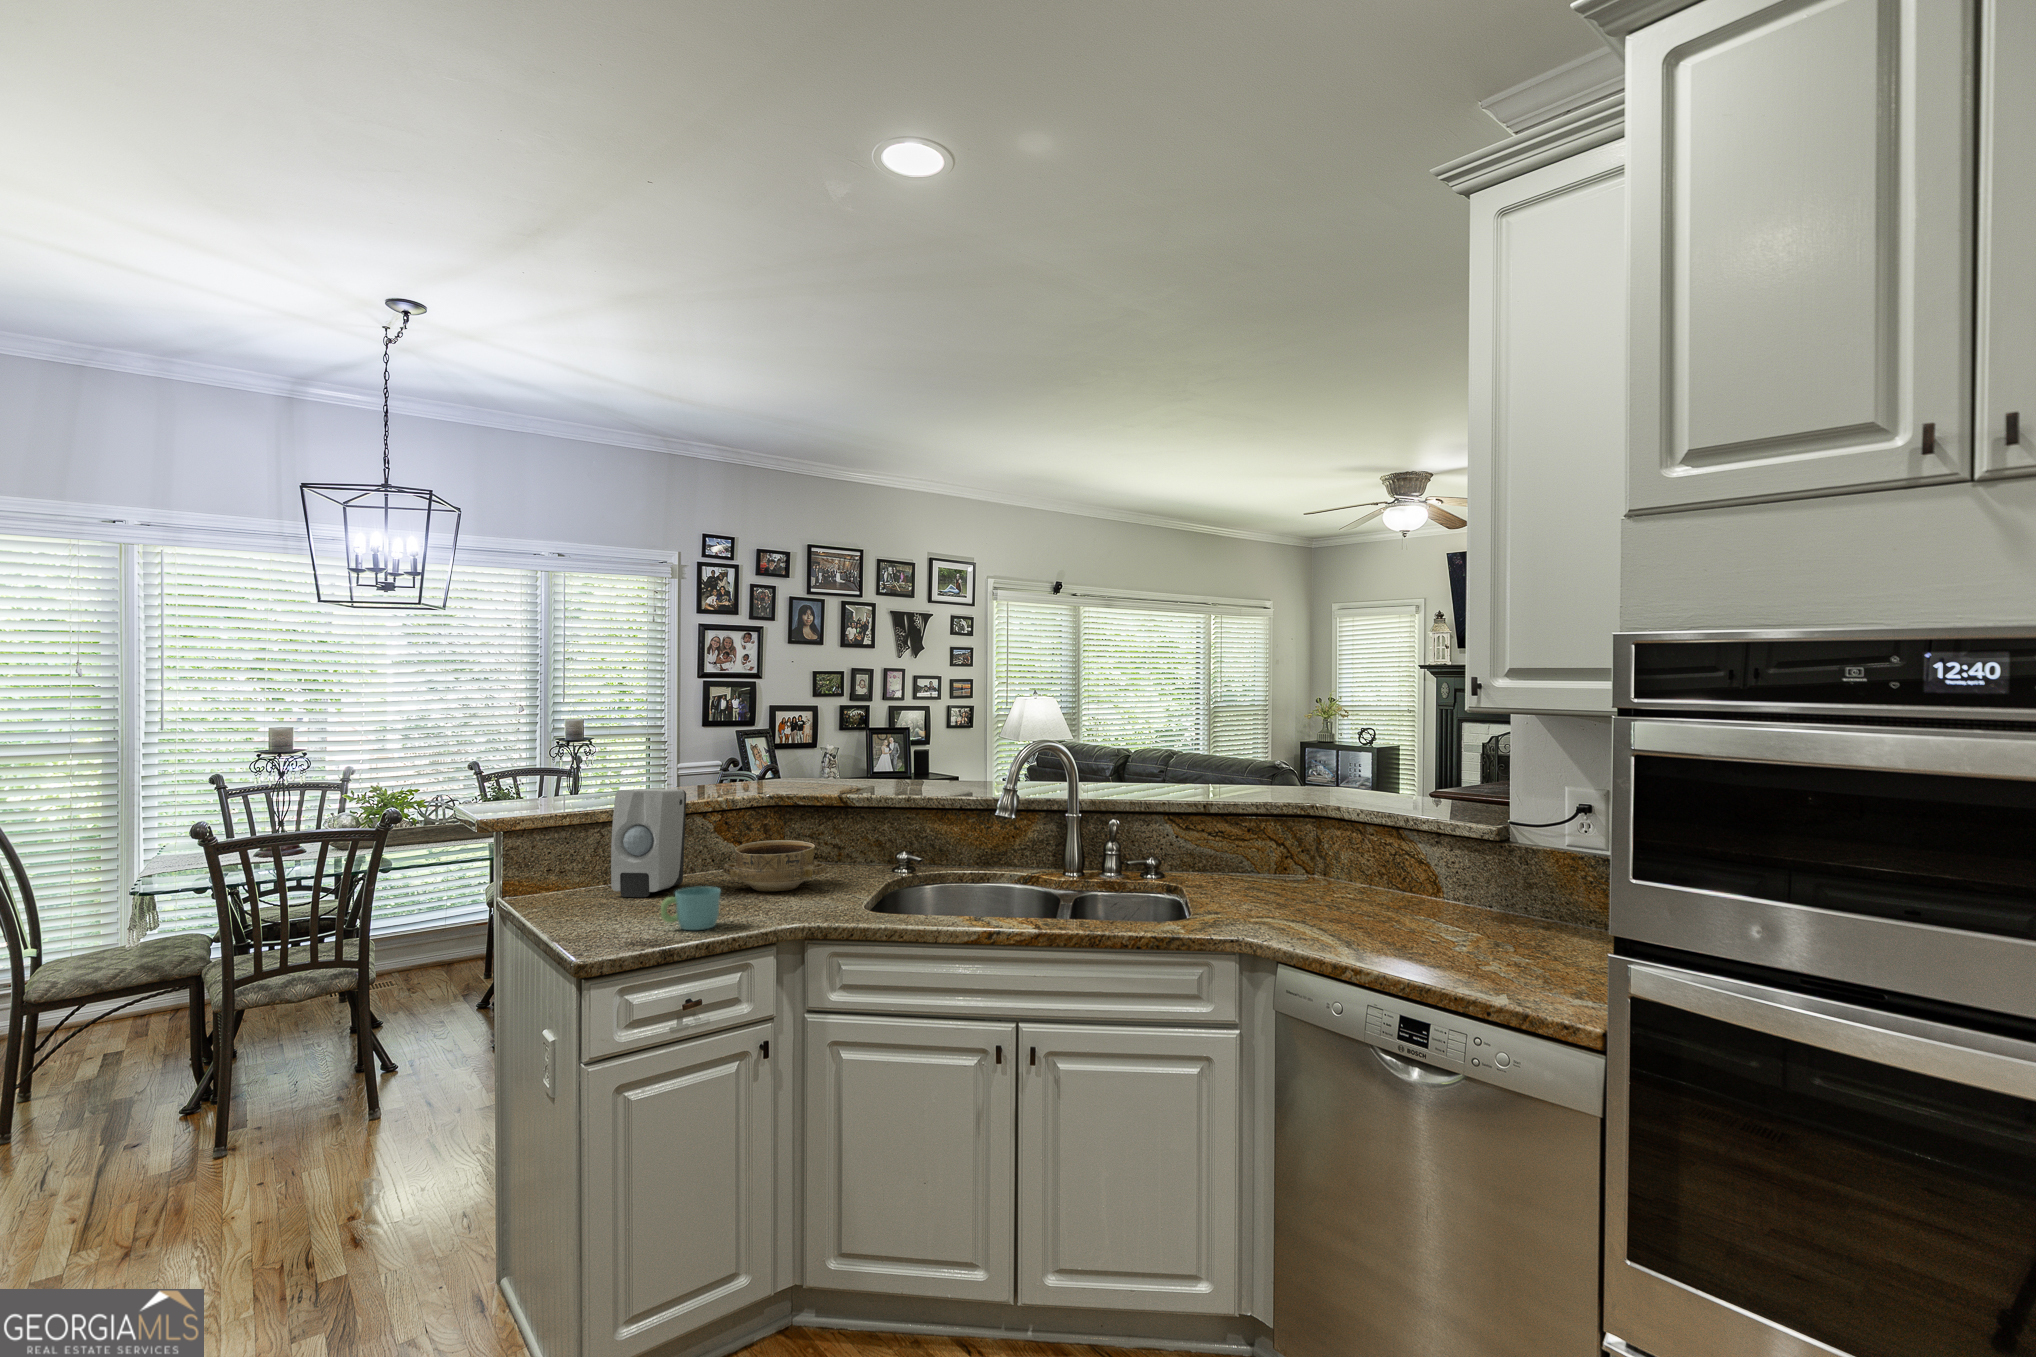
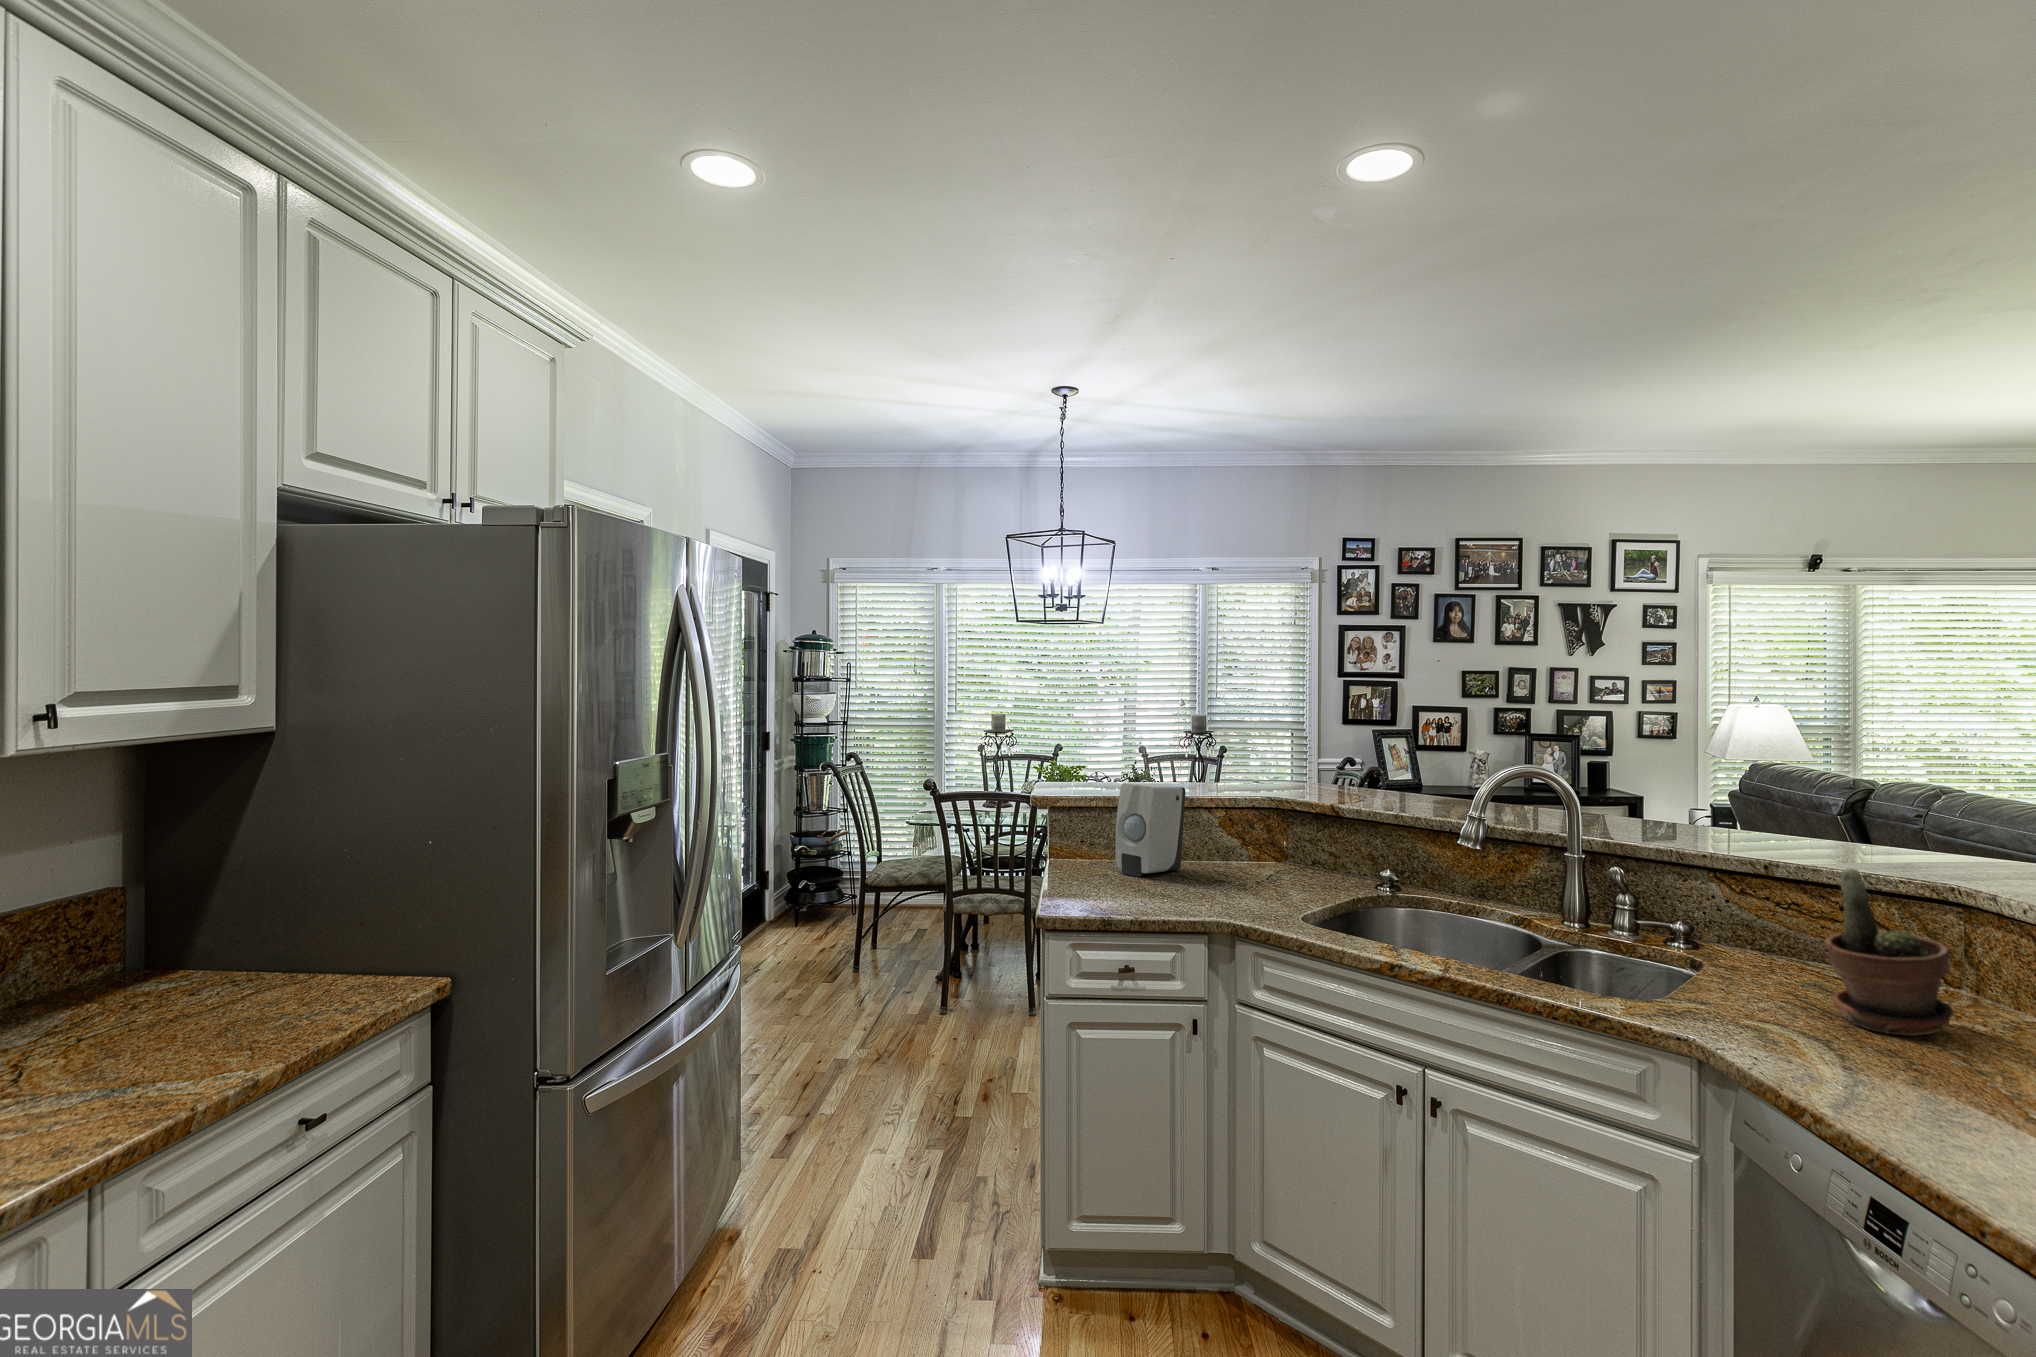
potted plant: none [1280,795,1353,912] -> present [1825,869,1953,1036]
ceramic bowl: present [723,840,827,891] -> none [1207,841,1298,889]
mug: present [661,886,721,930] -> none [1115,874,1164,912]

